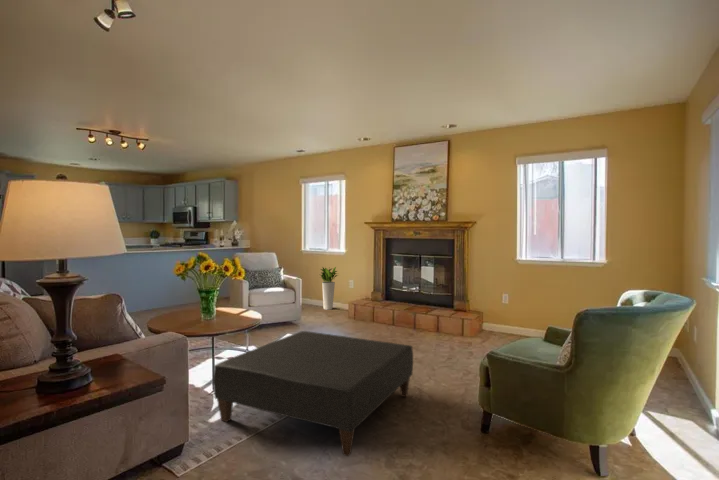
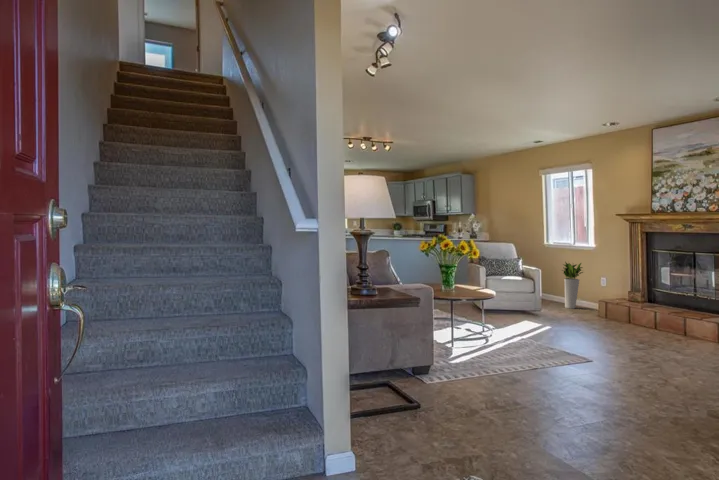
ottoman: present [213,331,413,456] -> none [456,309,647,398]

